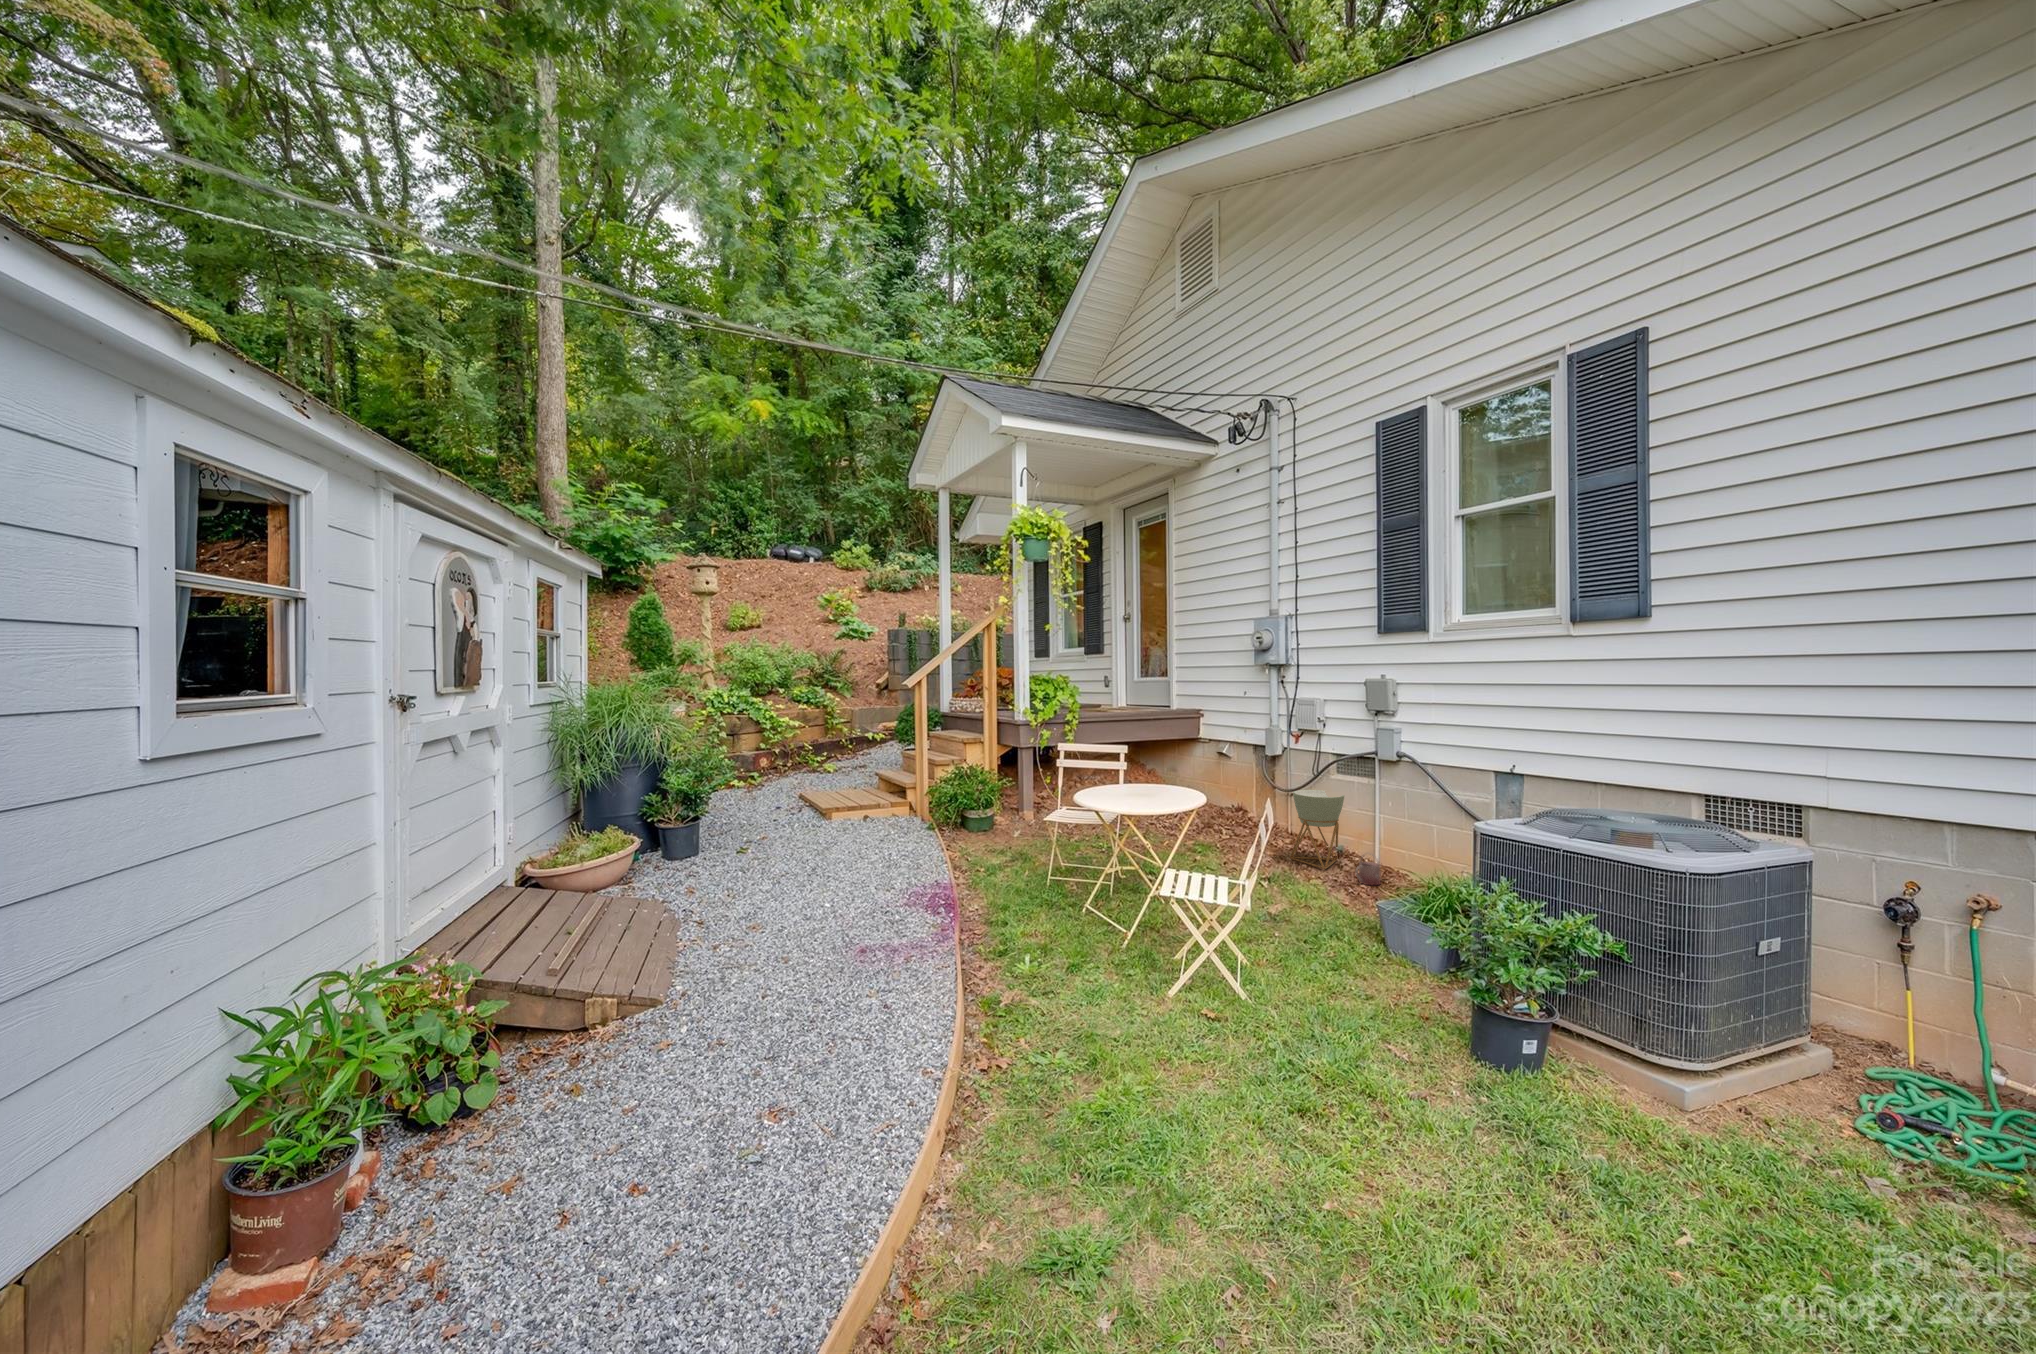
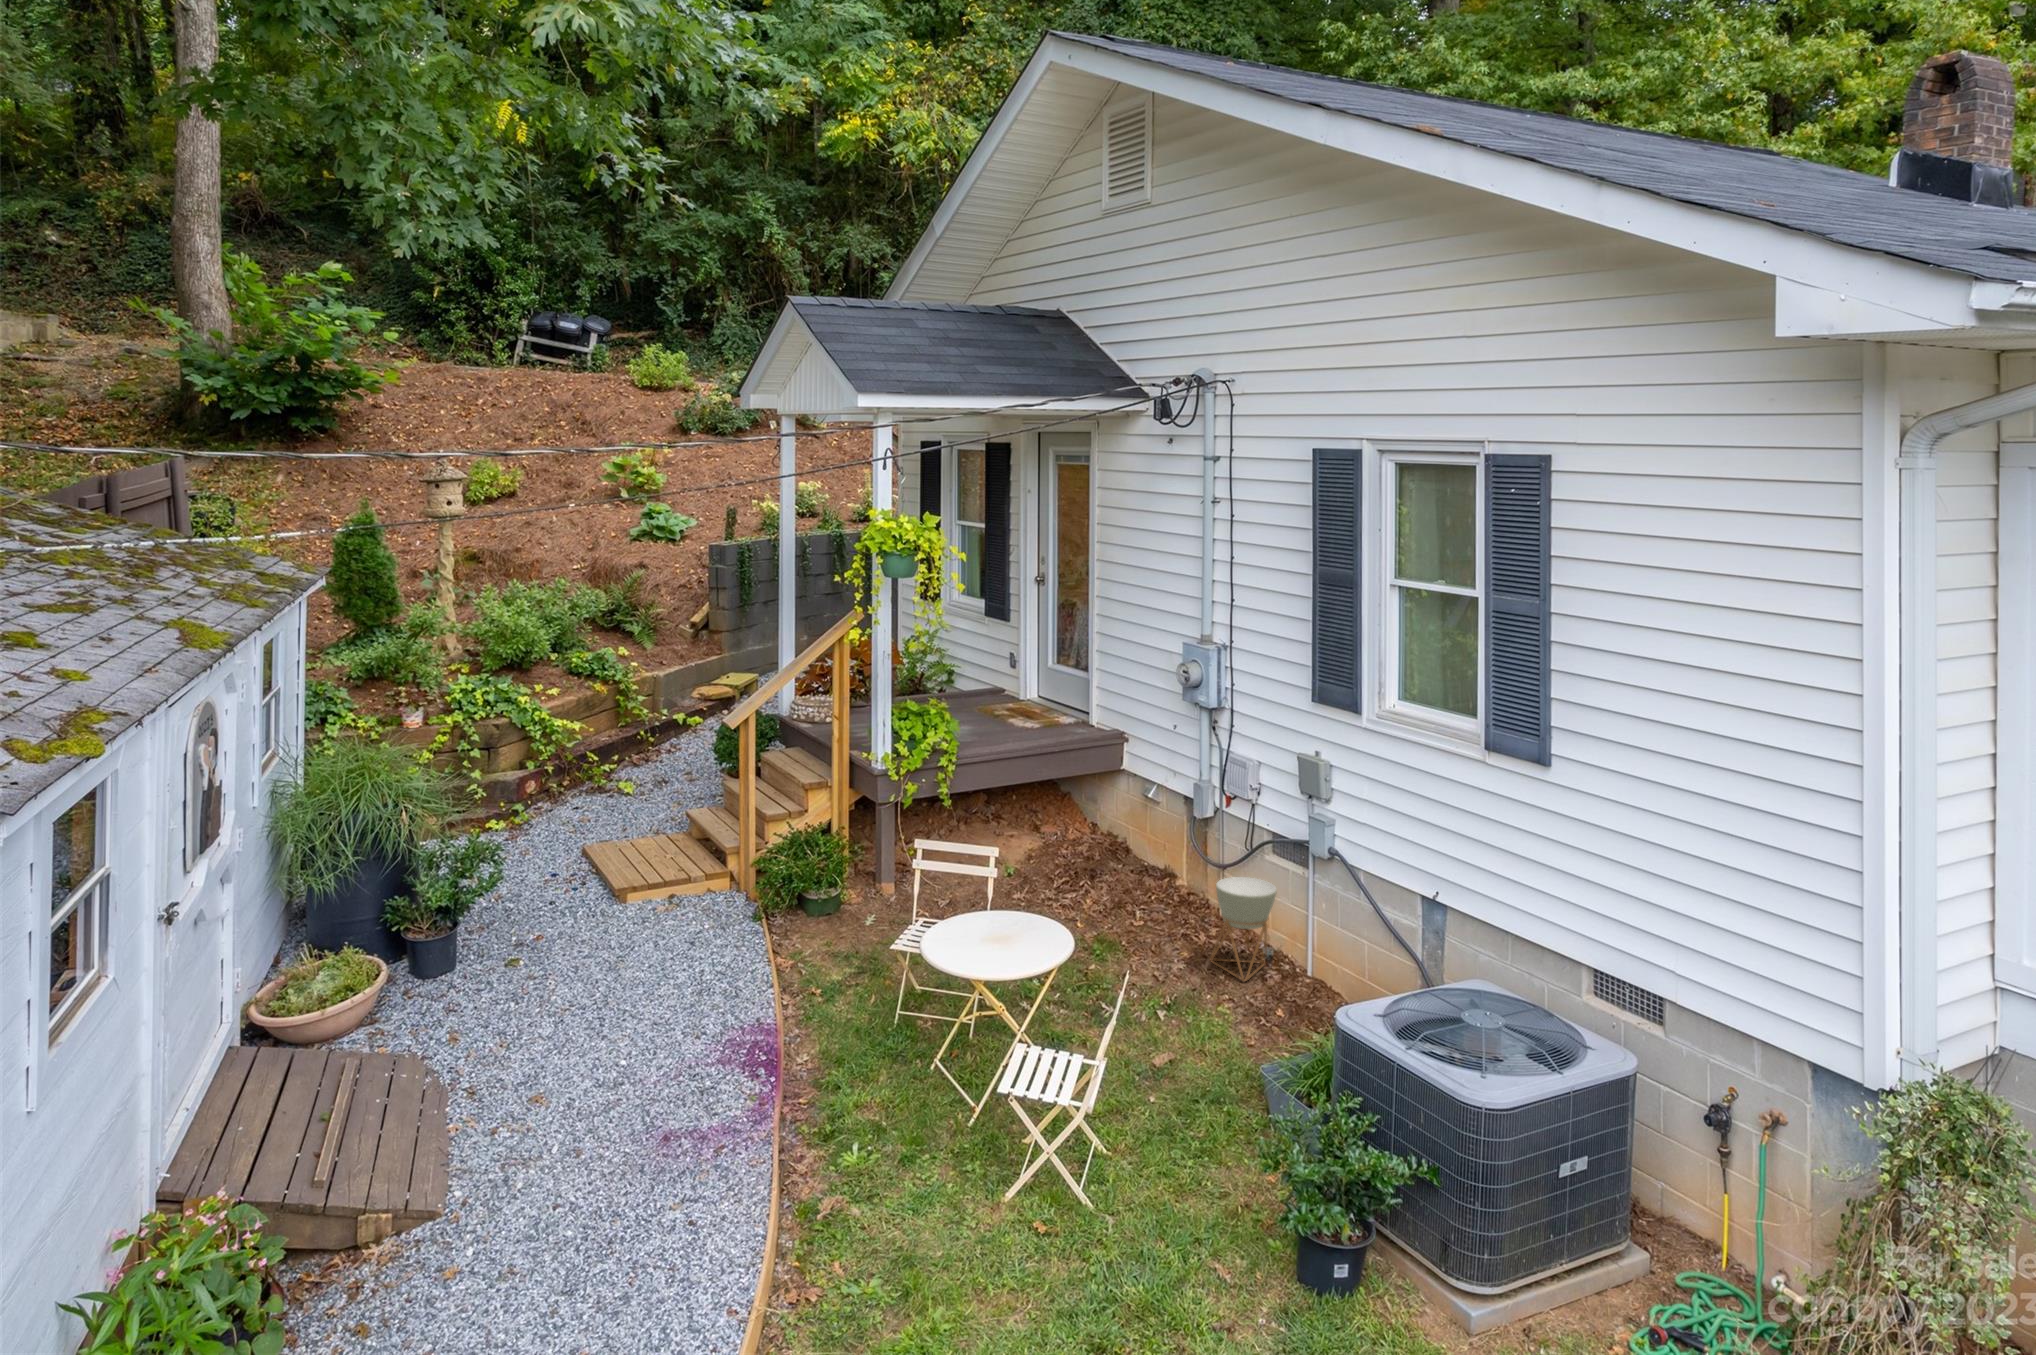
watering can: present [1356,856,1381,885] -> none [1274,969,1319,1009]

